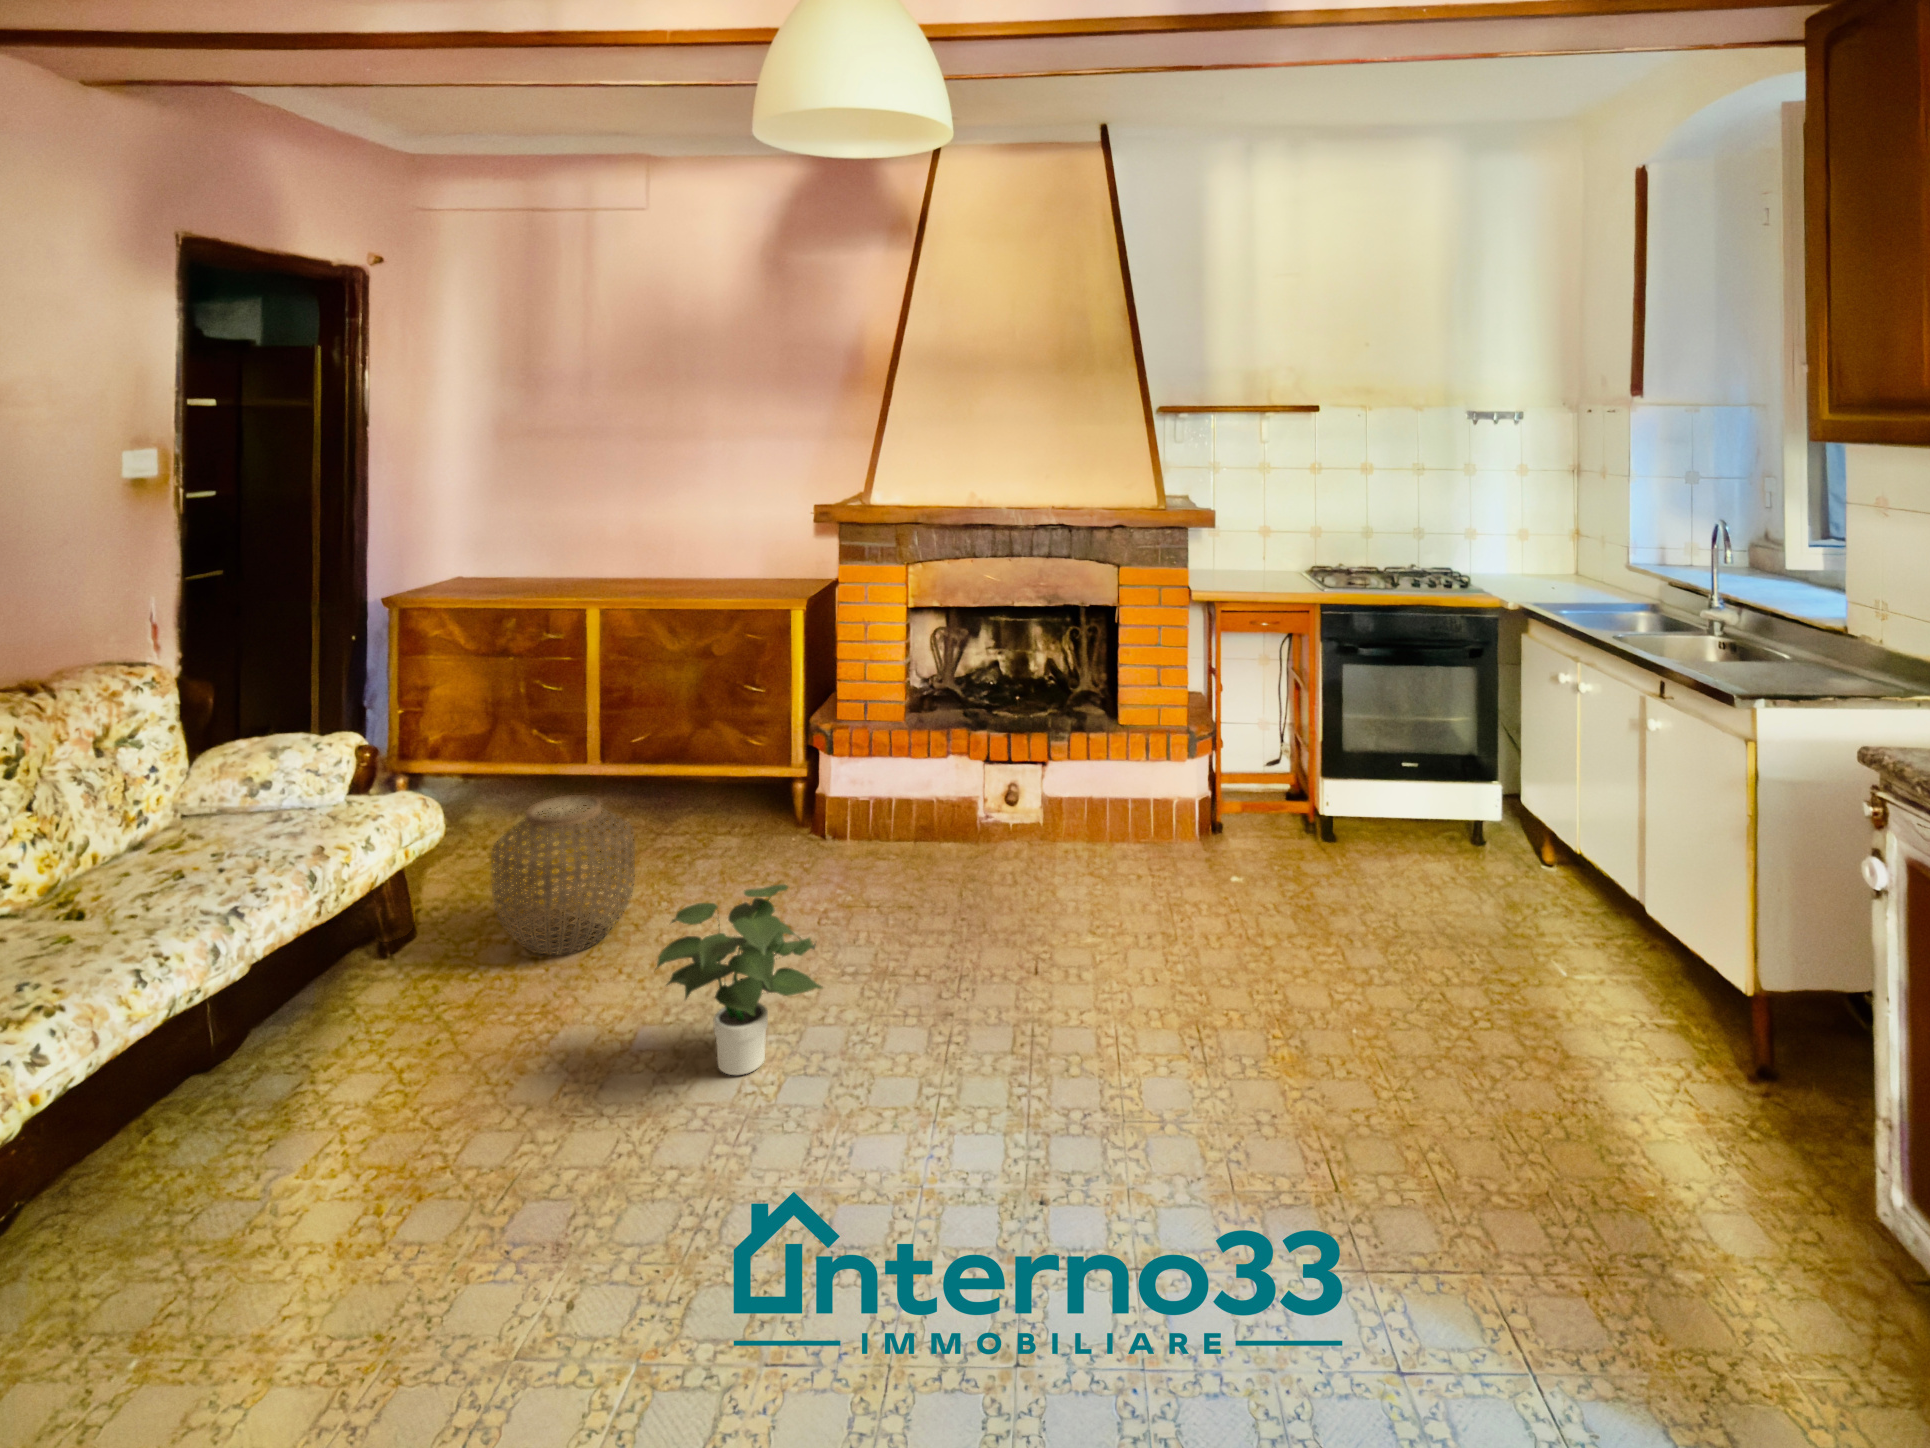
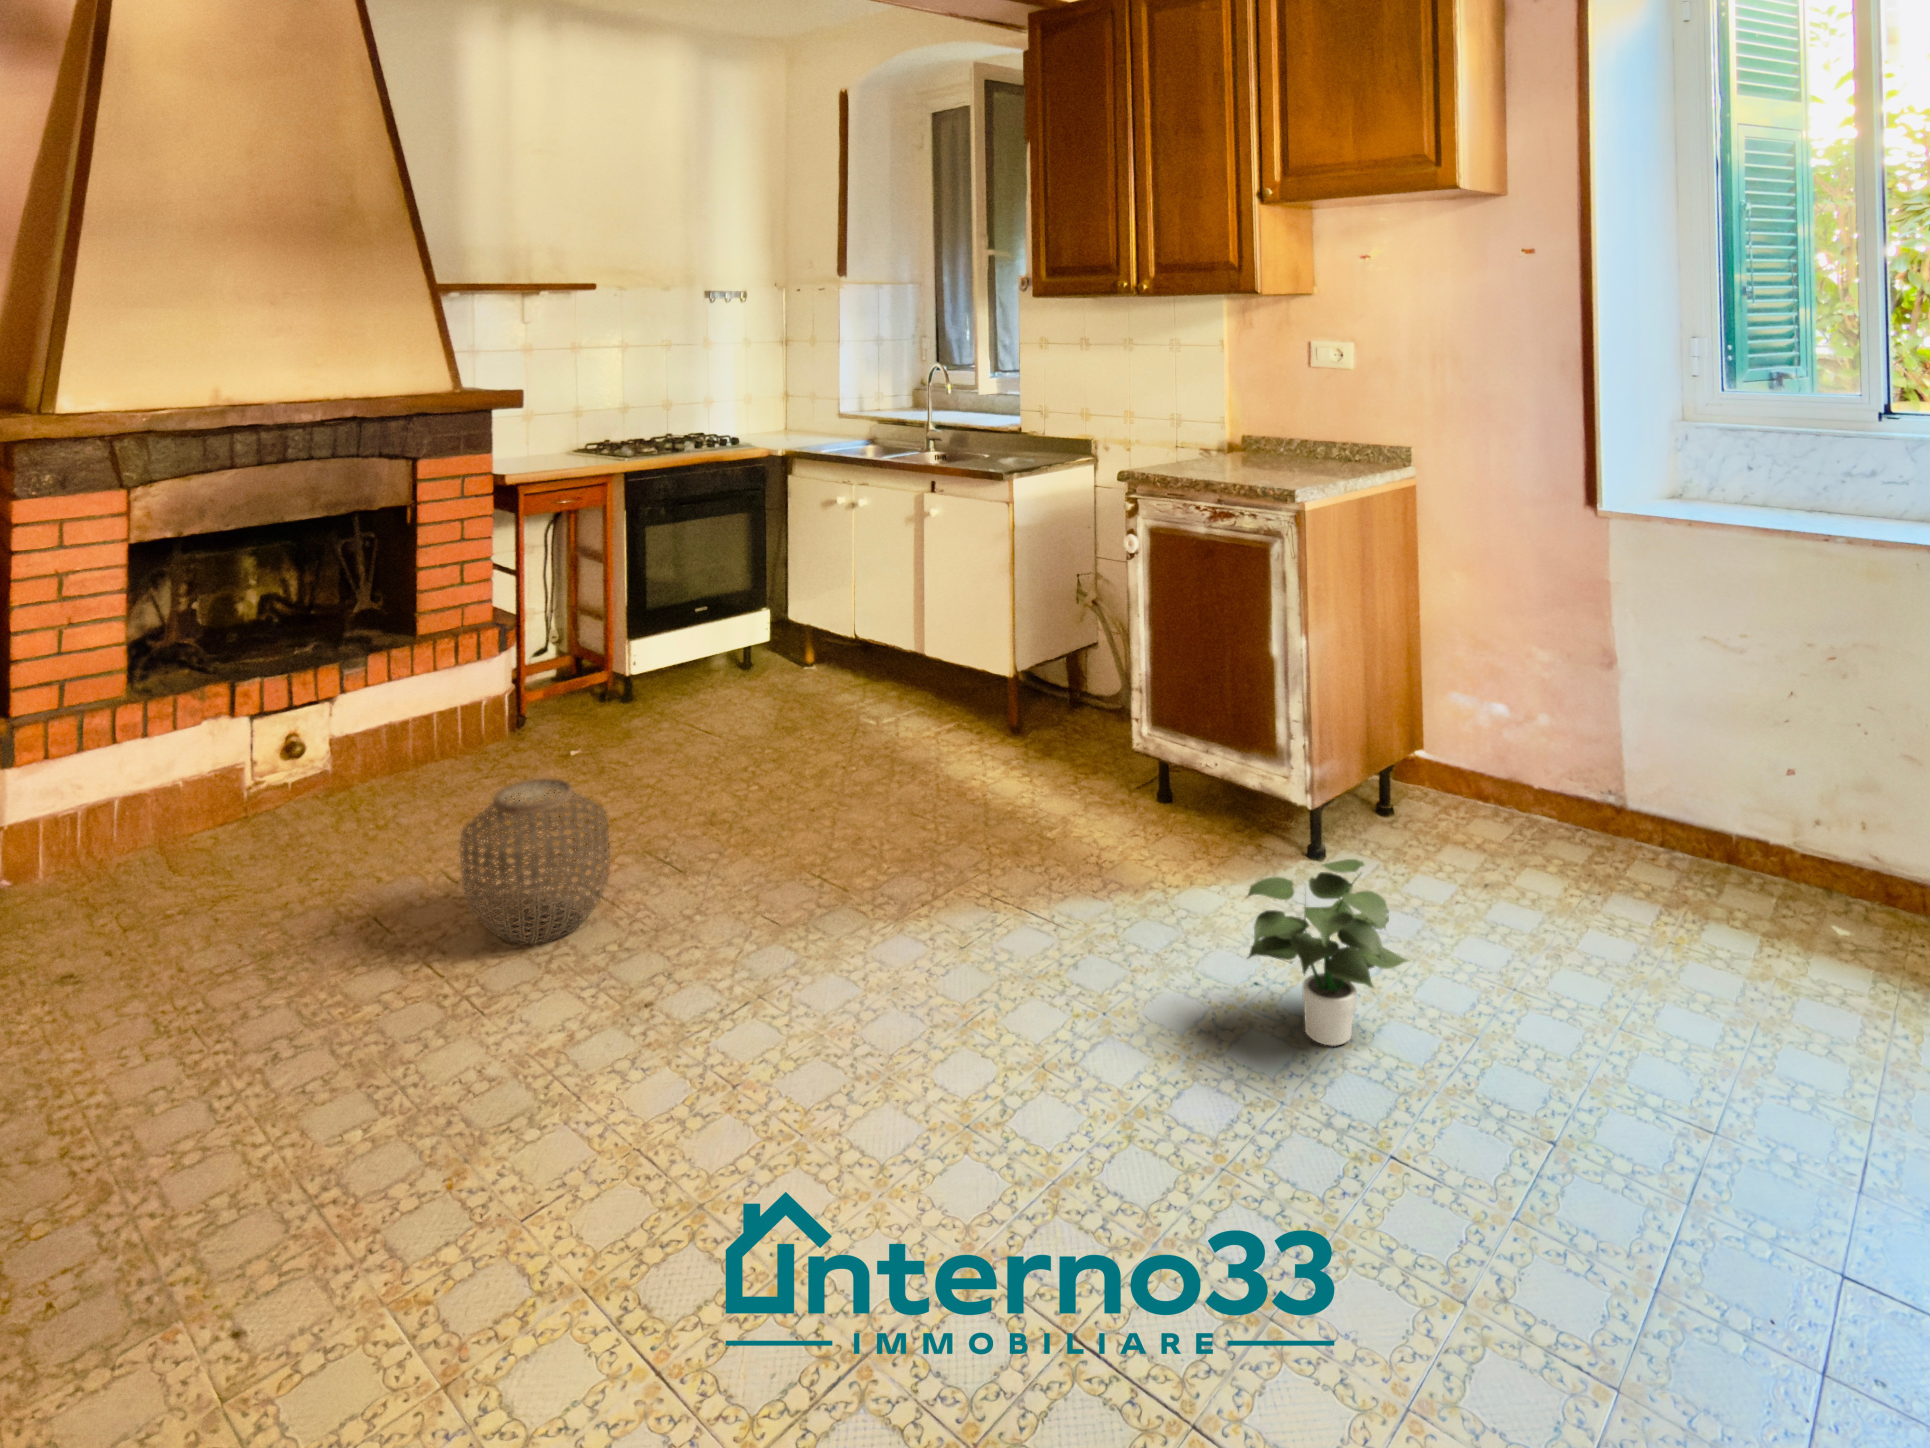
potted plant: present [657,884,822,1075] -> present [1248,859,1408,1046]

